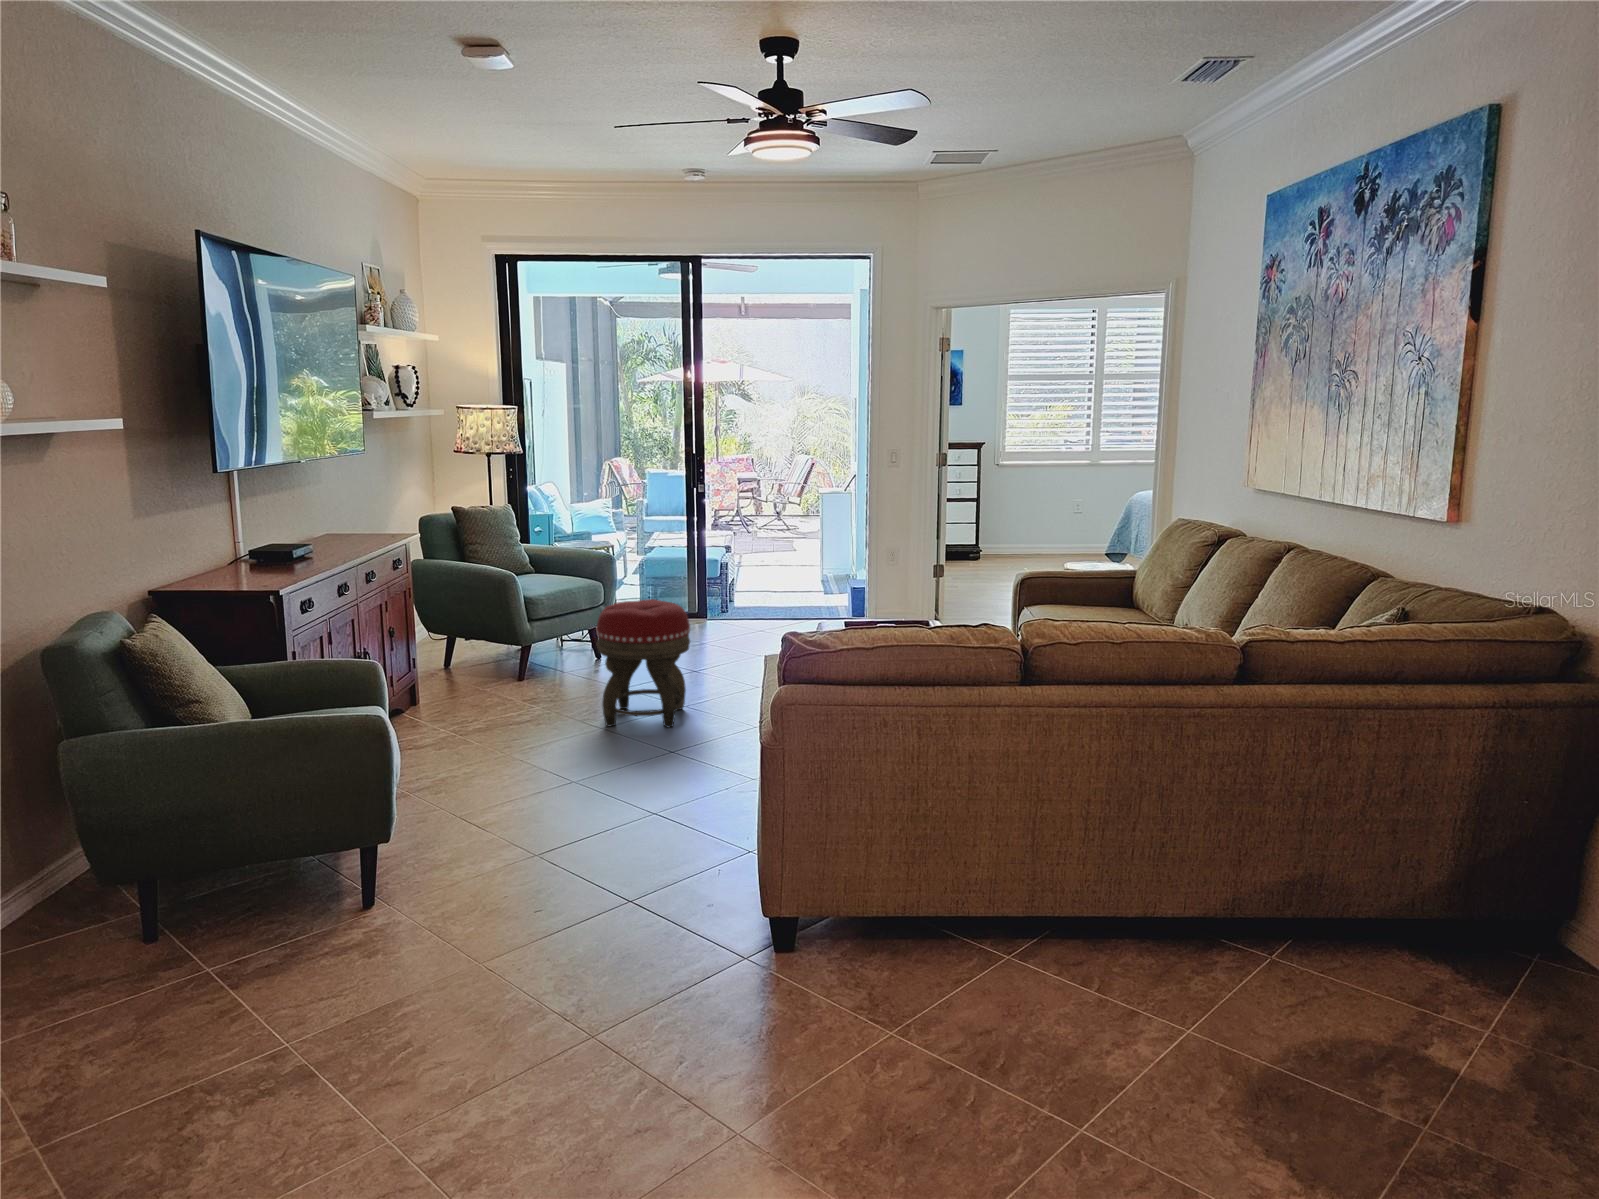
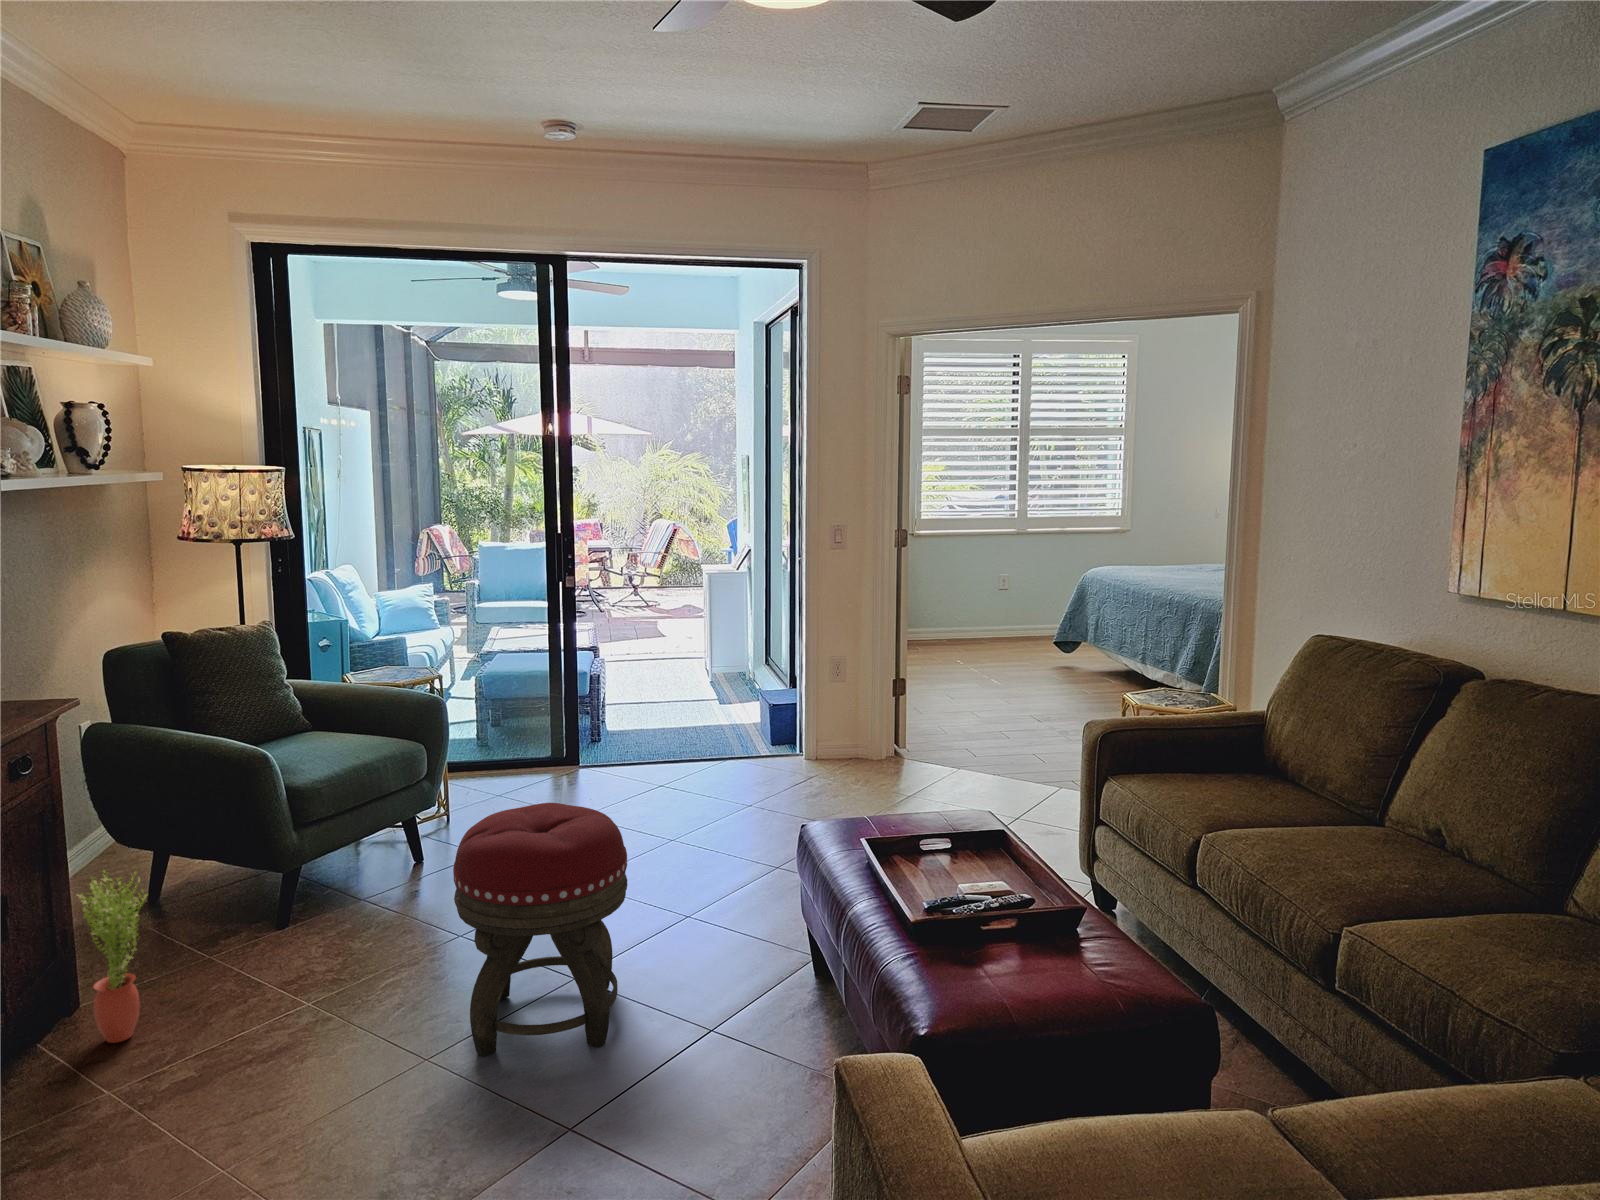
potted plant: none [412,619,445,710] -> present [78,871,147,1043]

